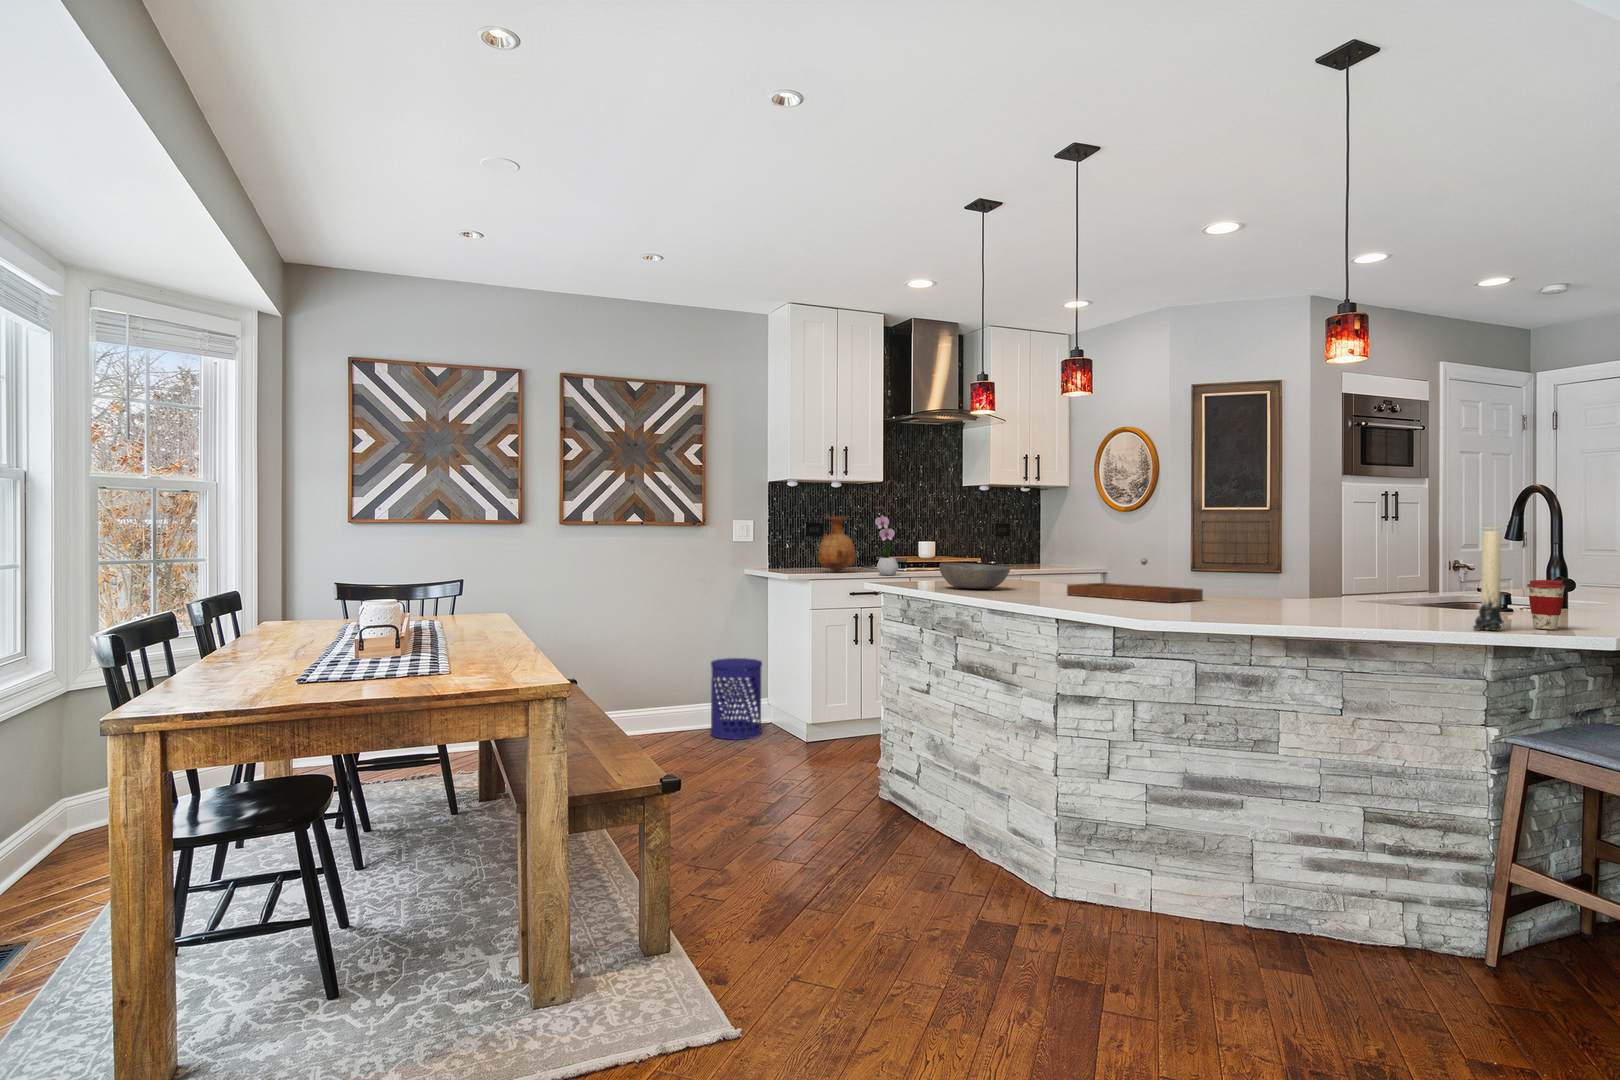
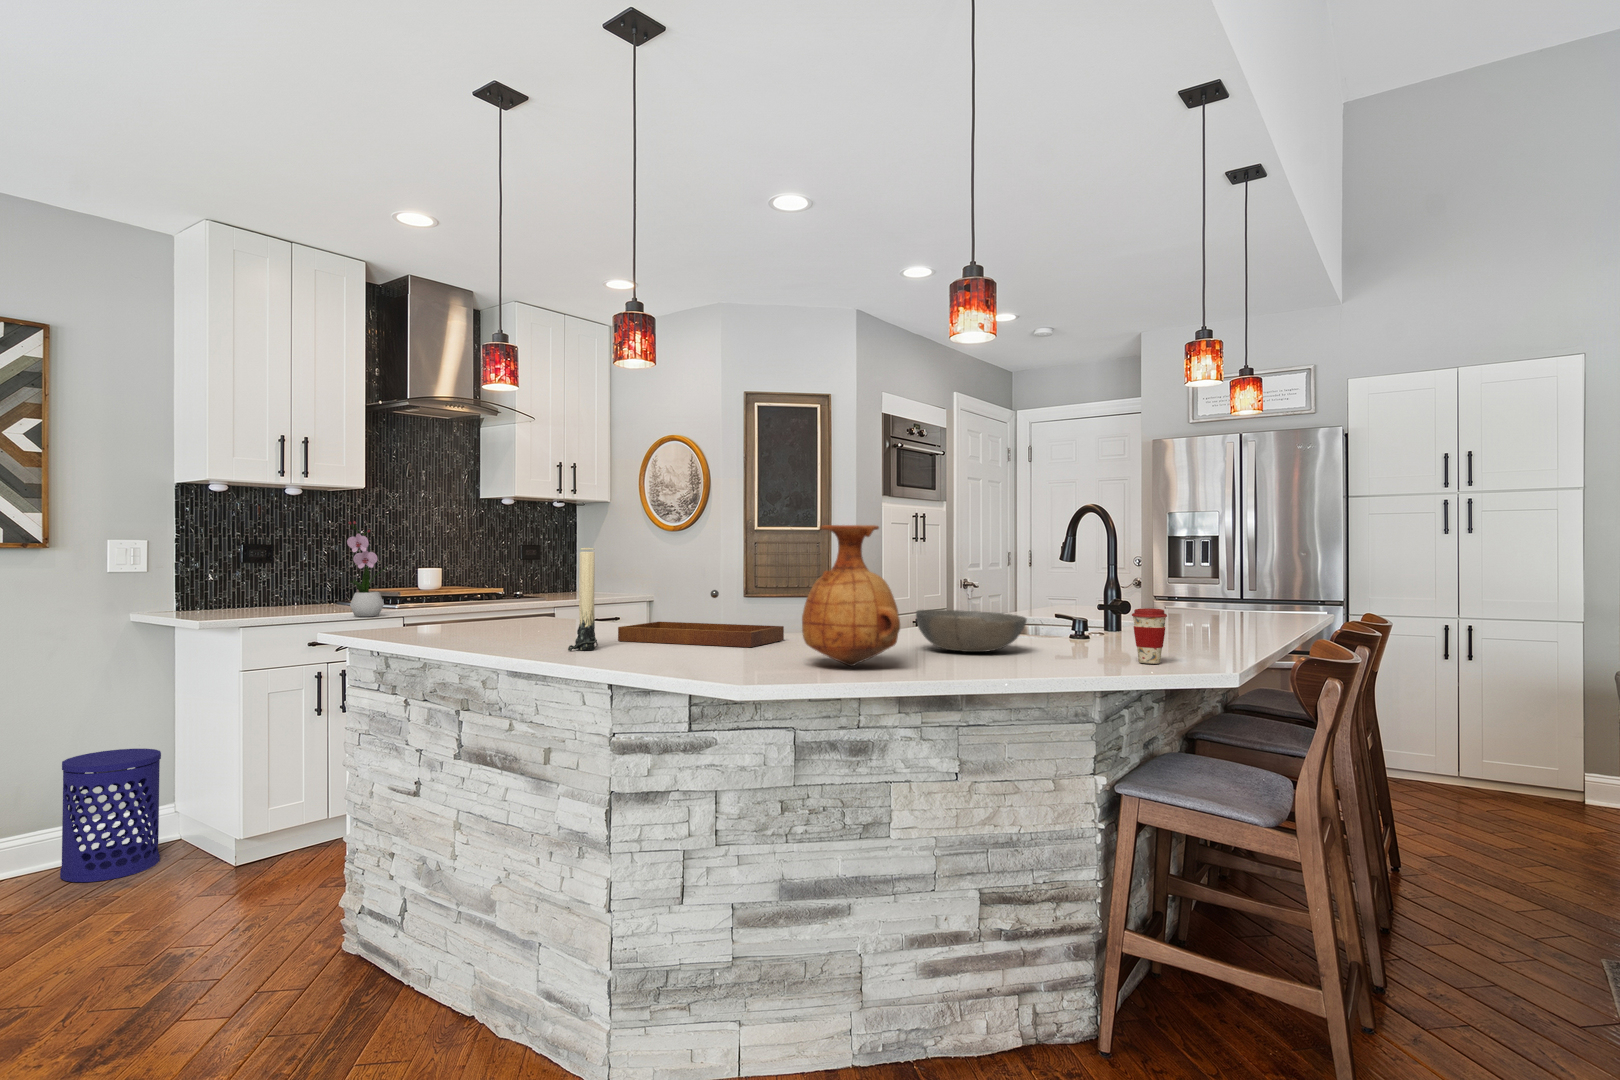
vase: present [818,517,856,572] -> present [802,525,900,666]
candle: present [1473,527,1504,631] -> present [568,548,598,651]
bowl: present [939,563,1010,589] -> present [916,610,1027,652]

